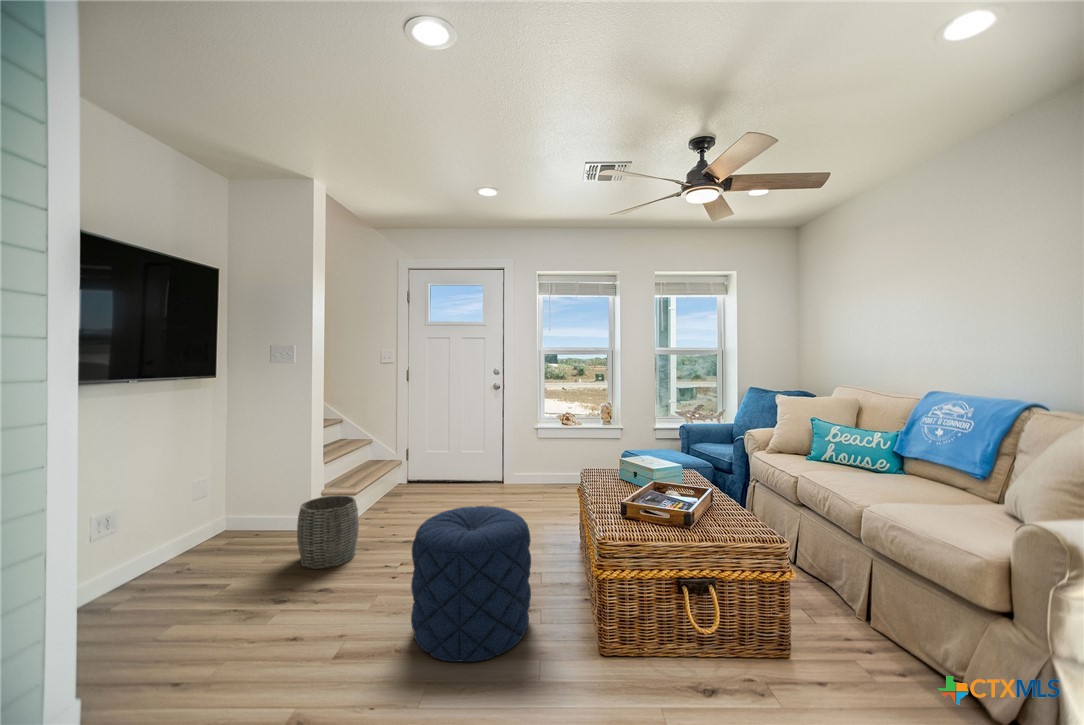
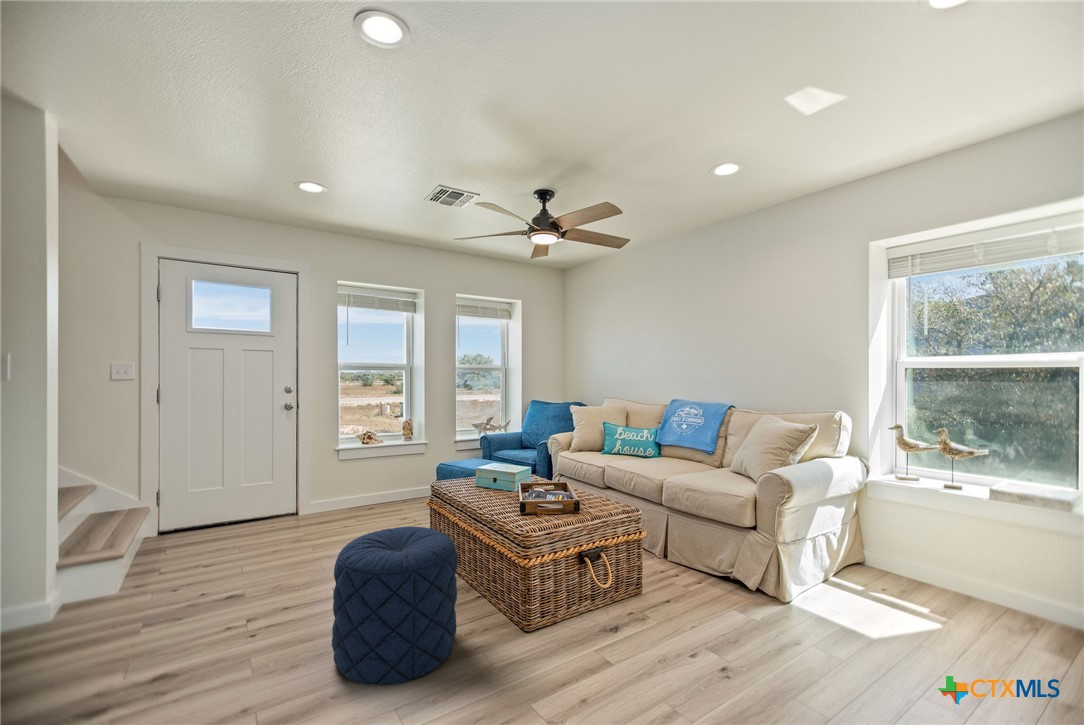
woven basket: present [297,495,359,569] -> none [74,557,174,665]

